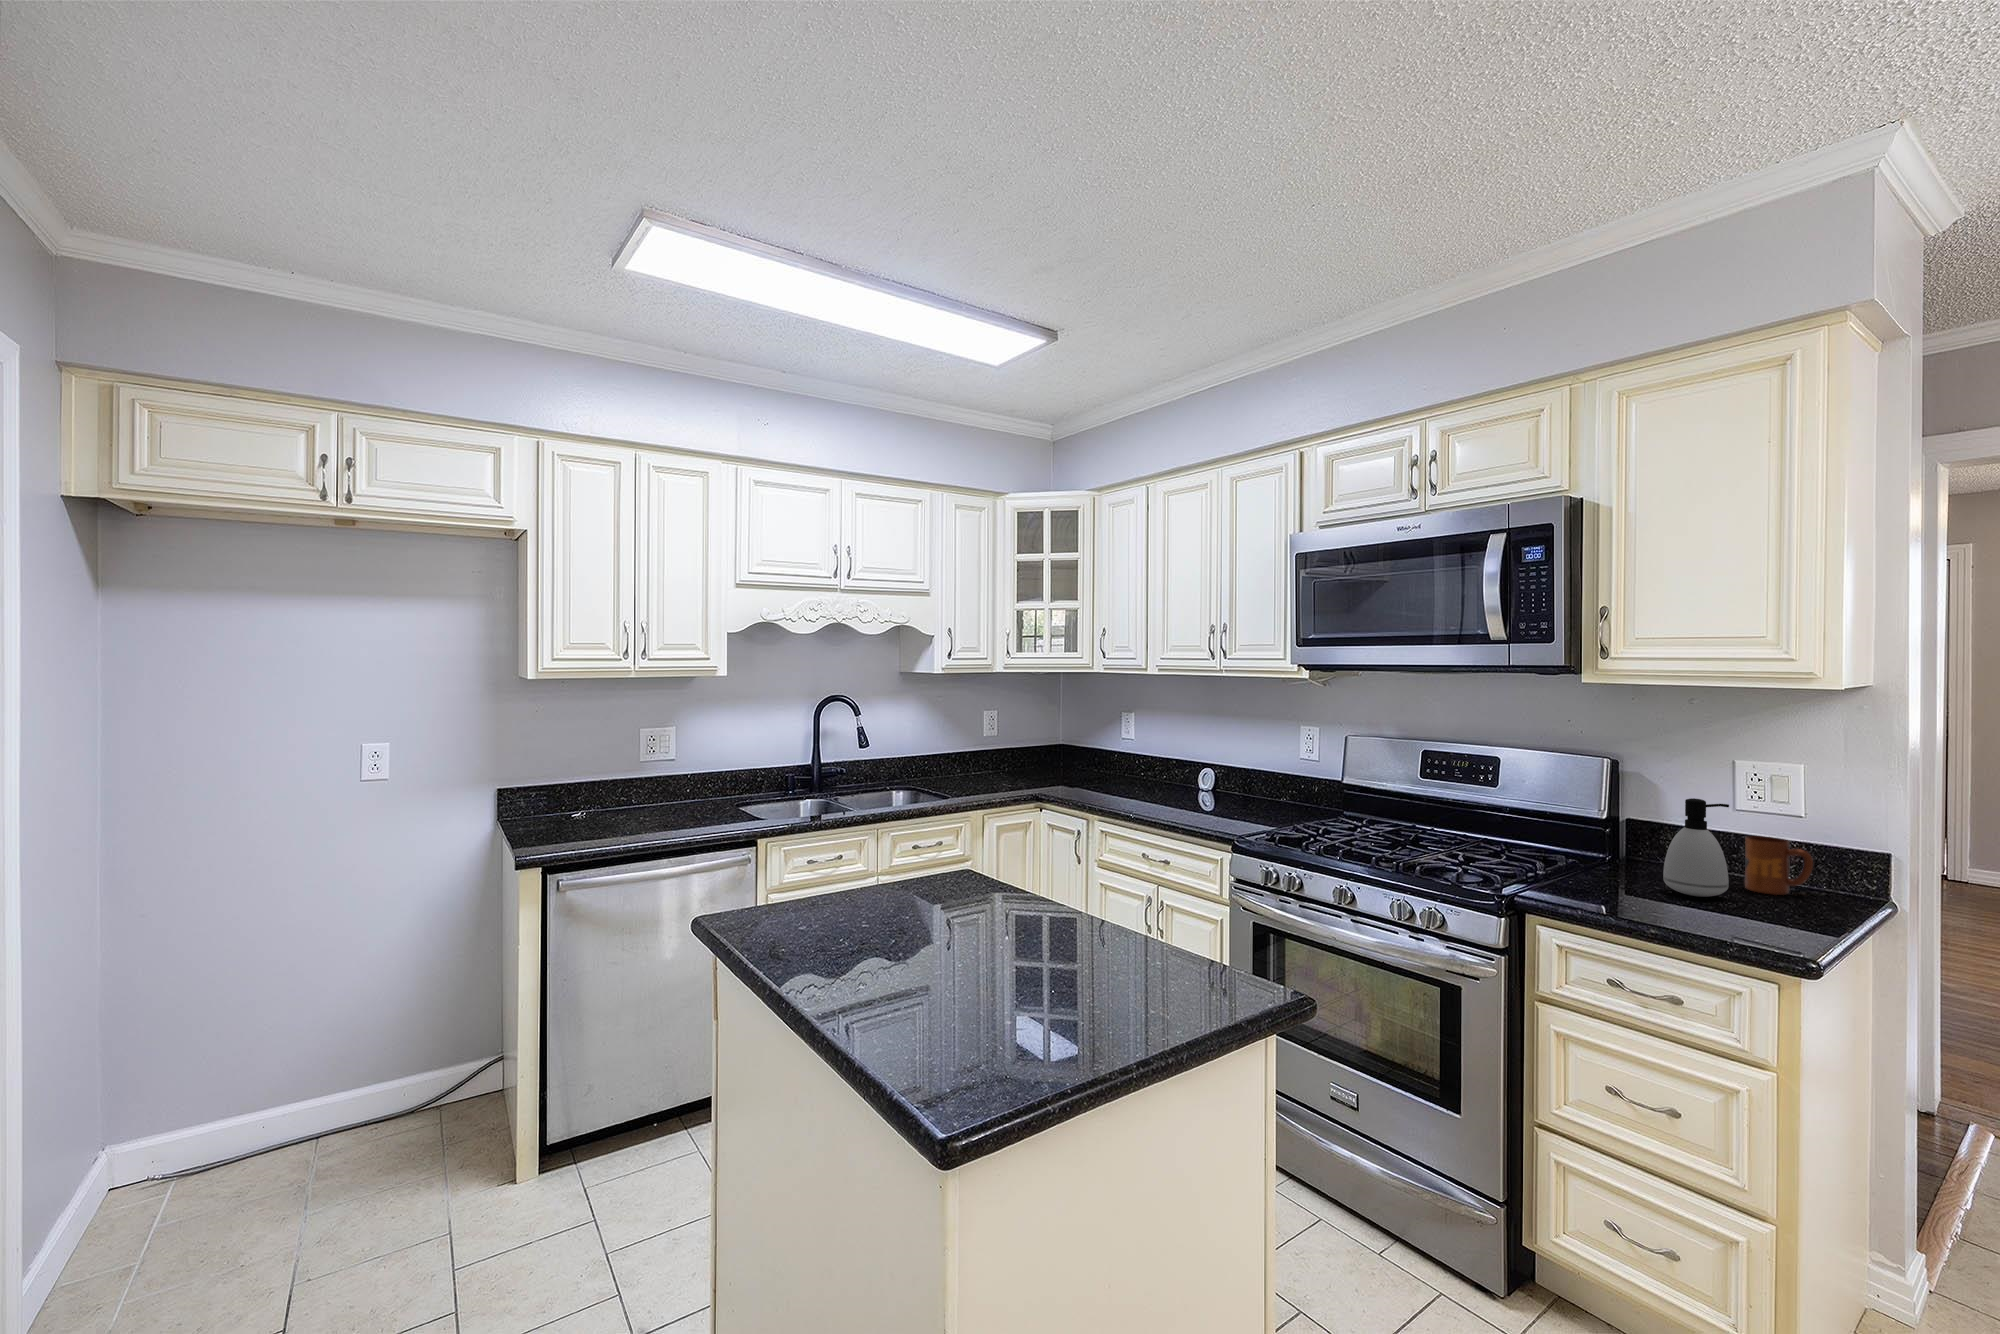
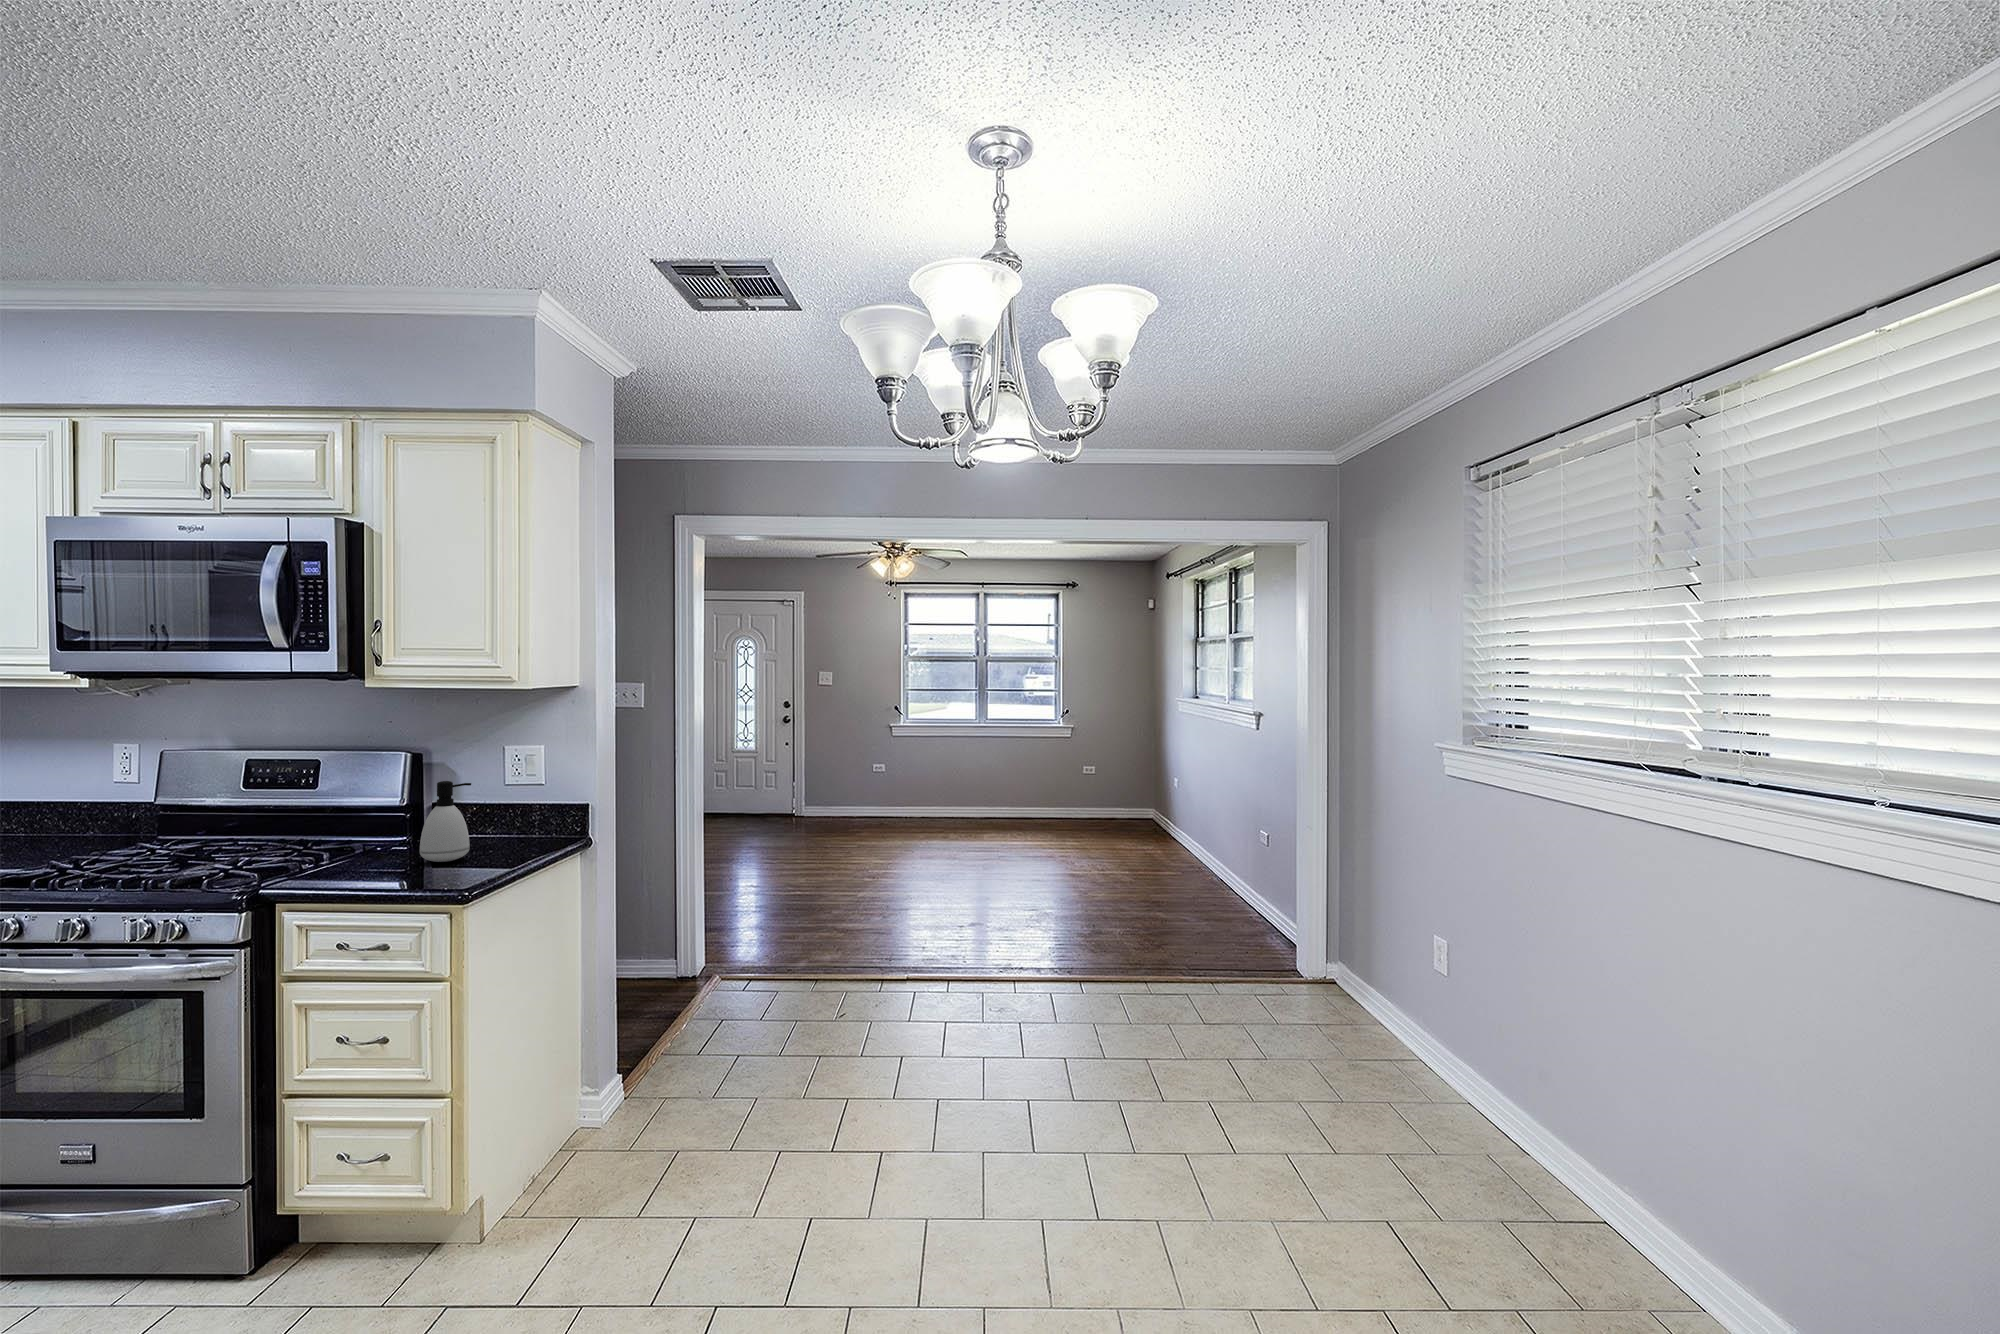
mug: present [1745,836,1813,895] -> none [496,806,540,851]

